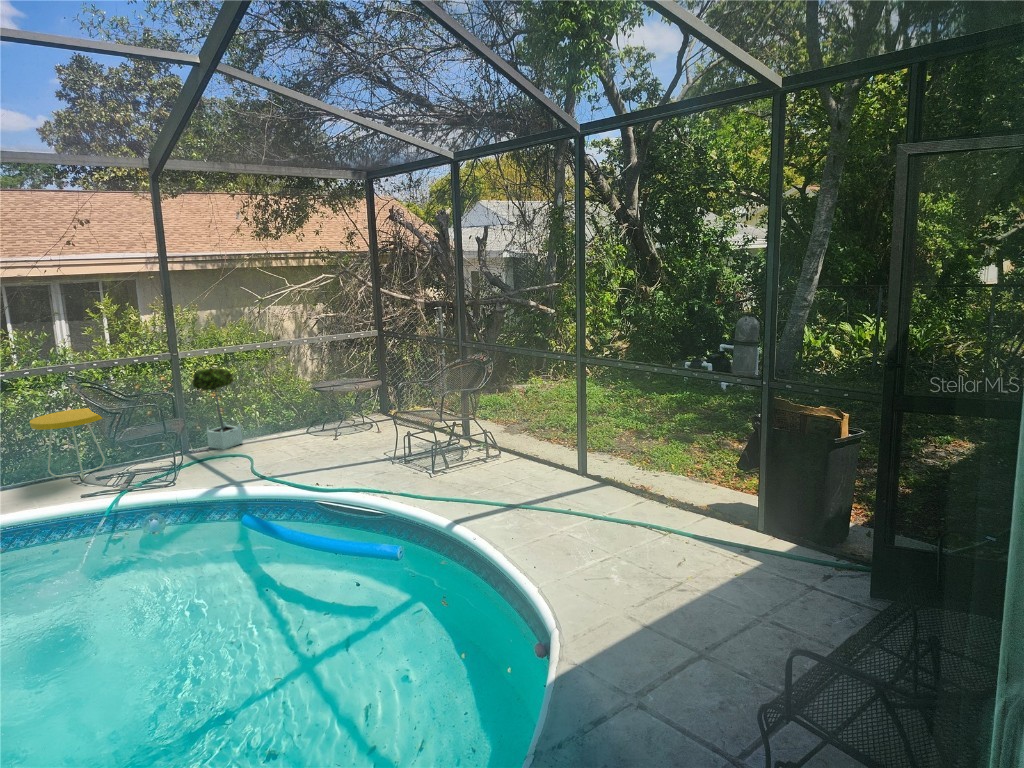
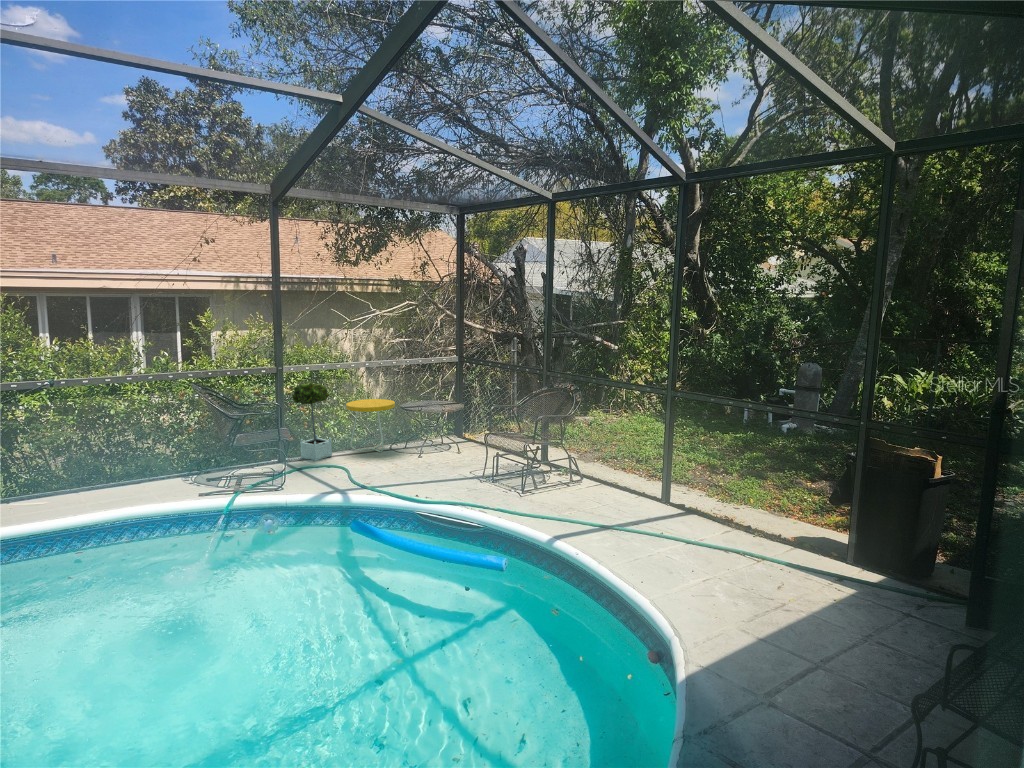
side table: present [30,408,105,480] -> present [346,399,395,452]

